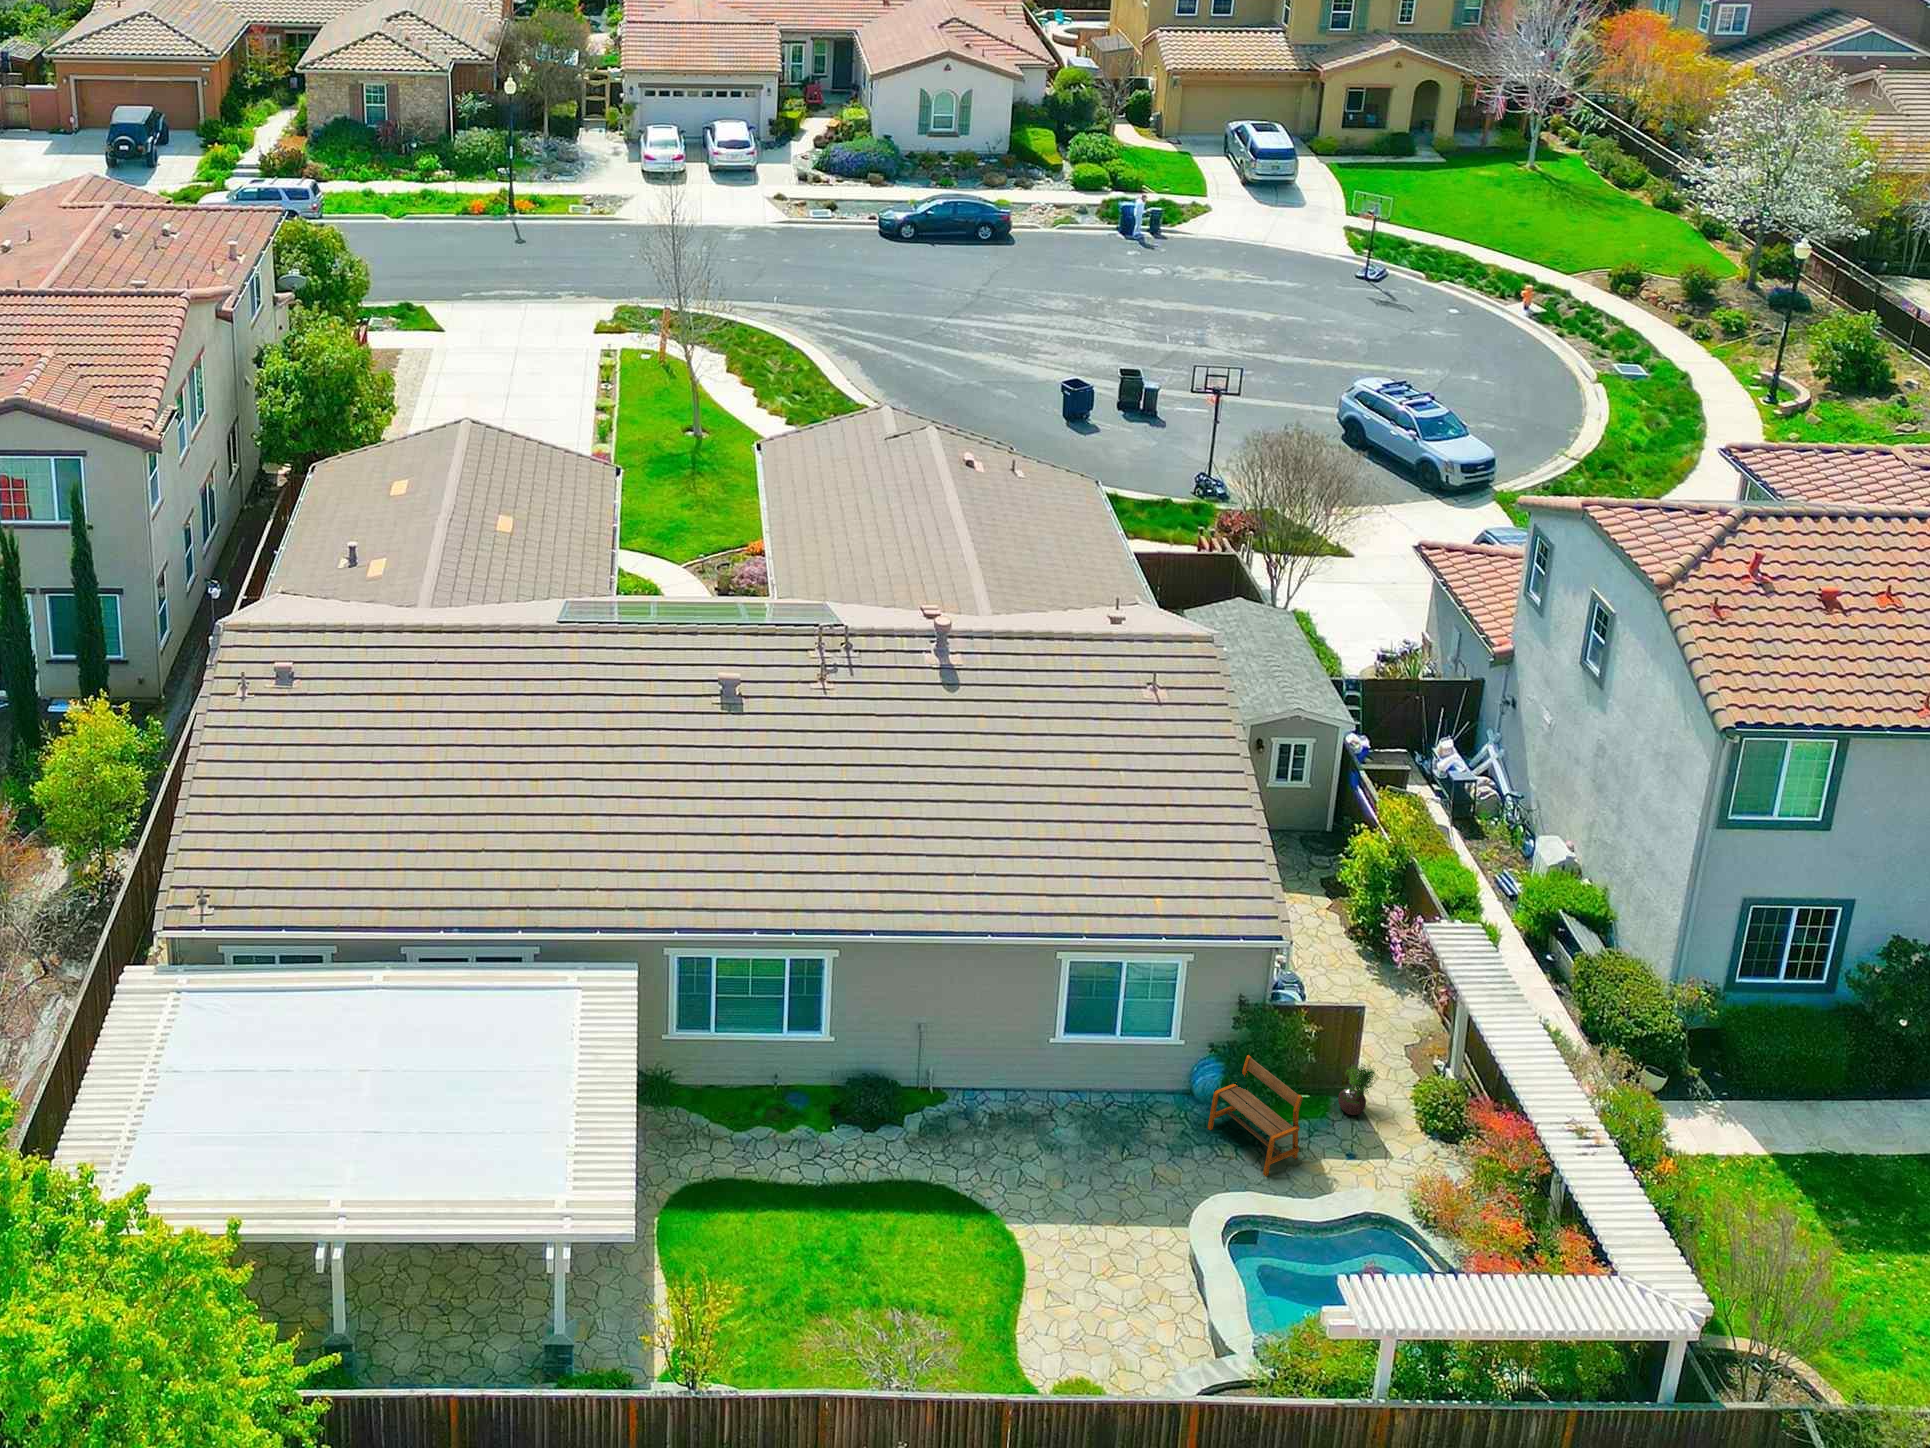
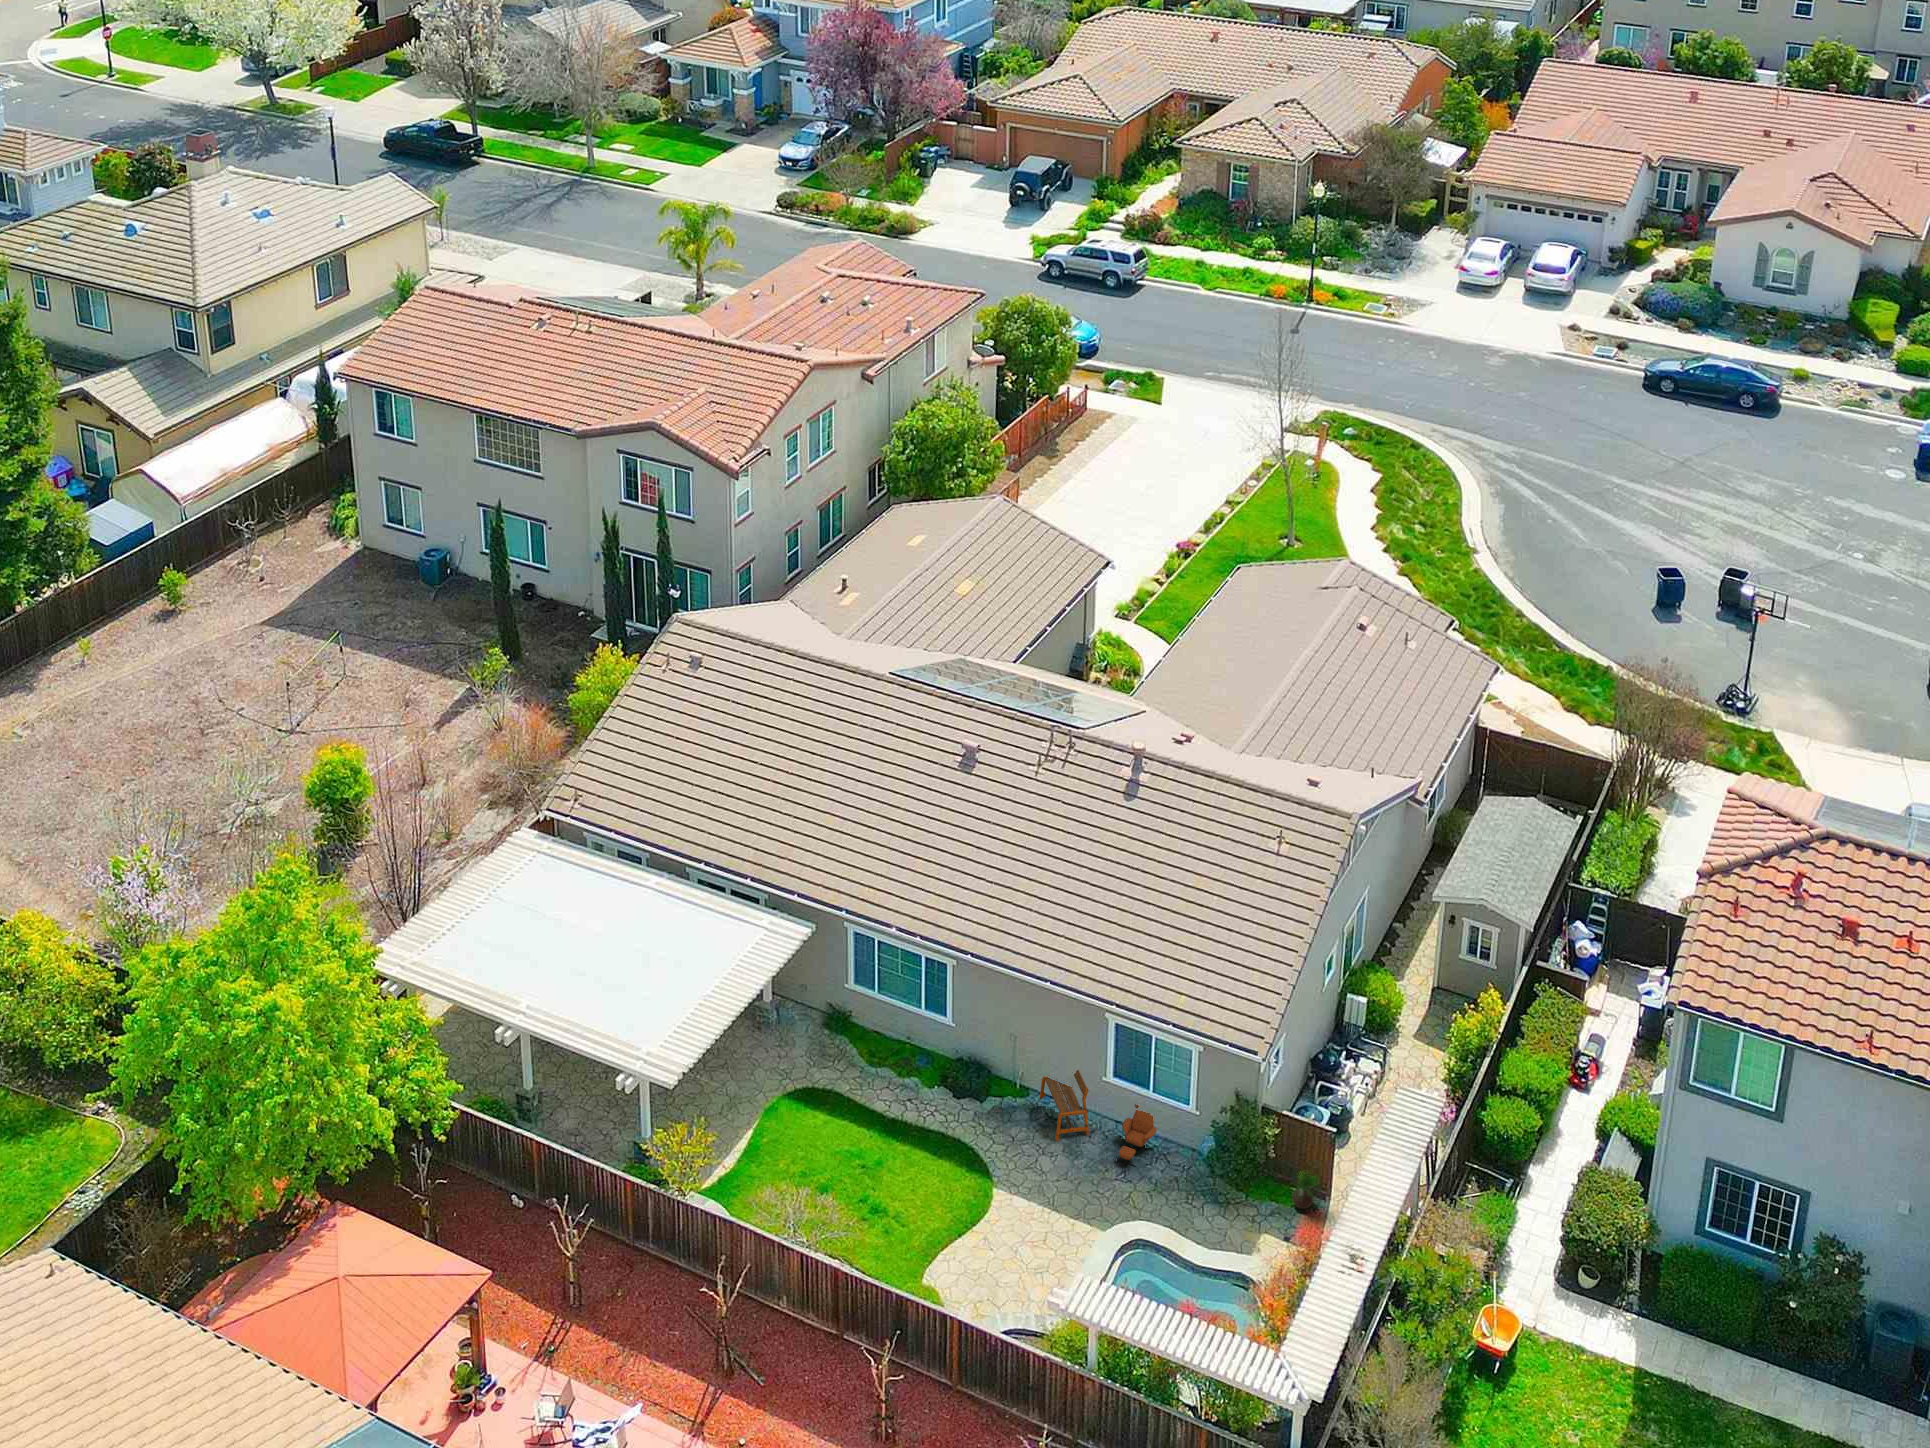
lounge chair: none [1109,1053,1154,1146] -> present [1119,1104,1157,1169]
bench: present [1208,1055,1303,1176] -> present [1040,1070,1089,1142]

